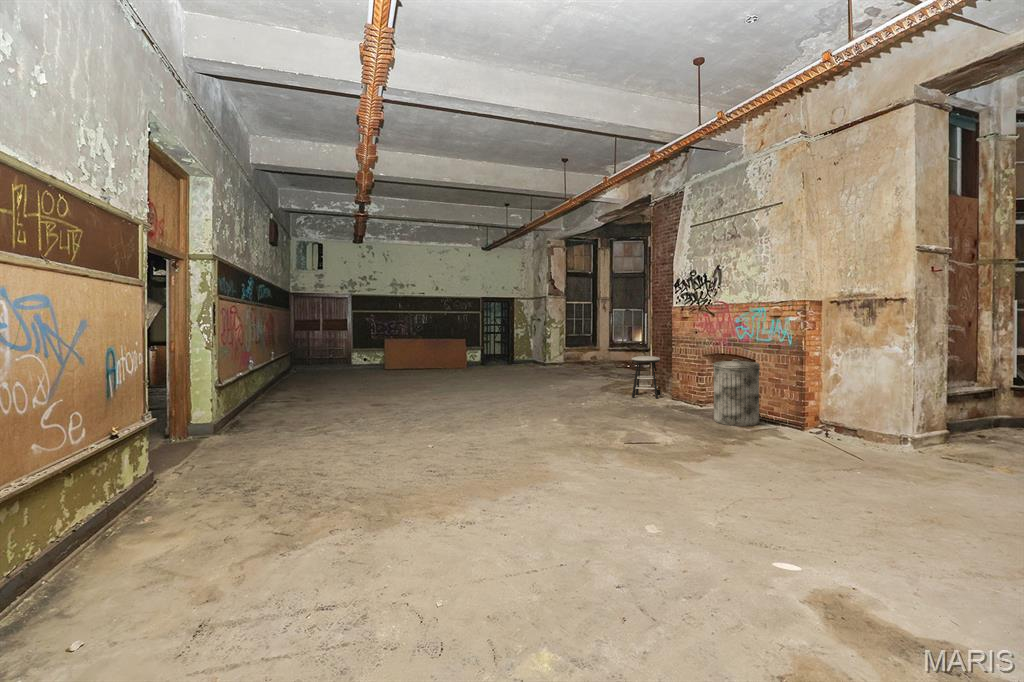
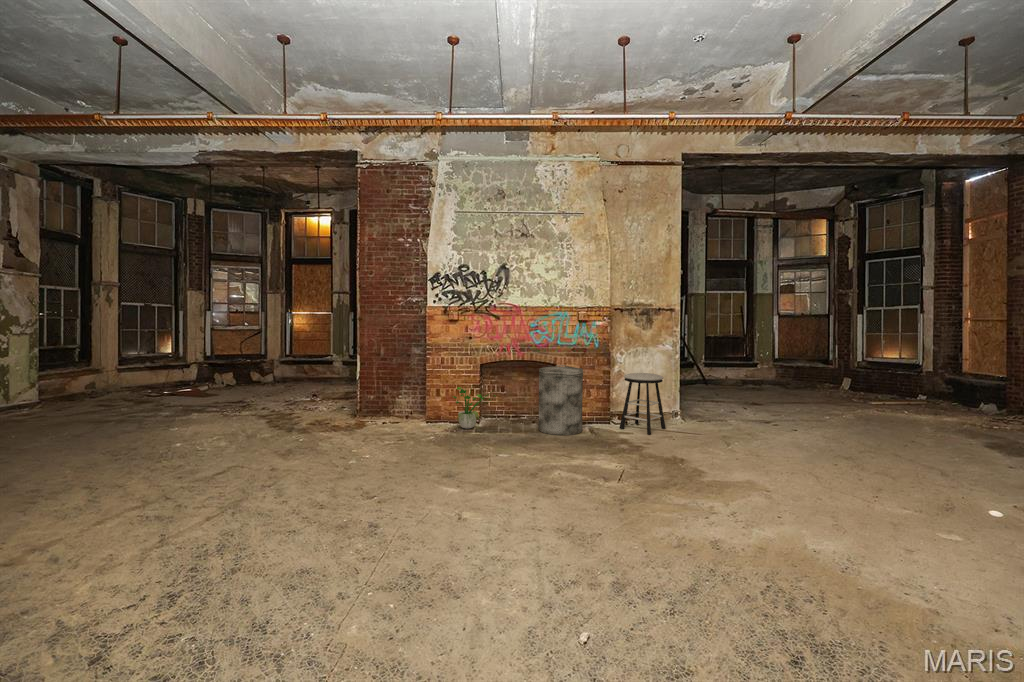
stool: present [632,356,661,398] -> present [619,373,666,434]
potted plant: none [669,364,705,407] -> present [453,387,496,429]

